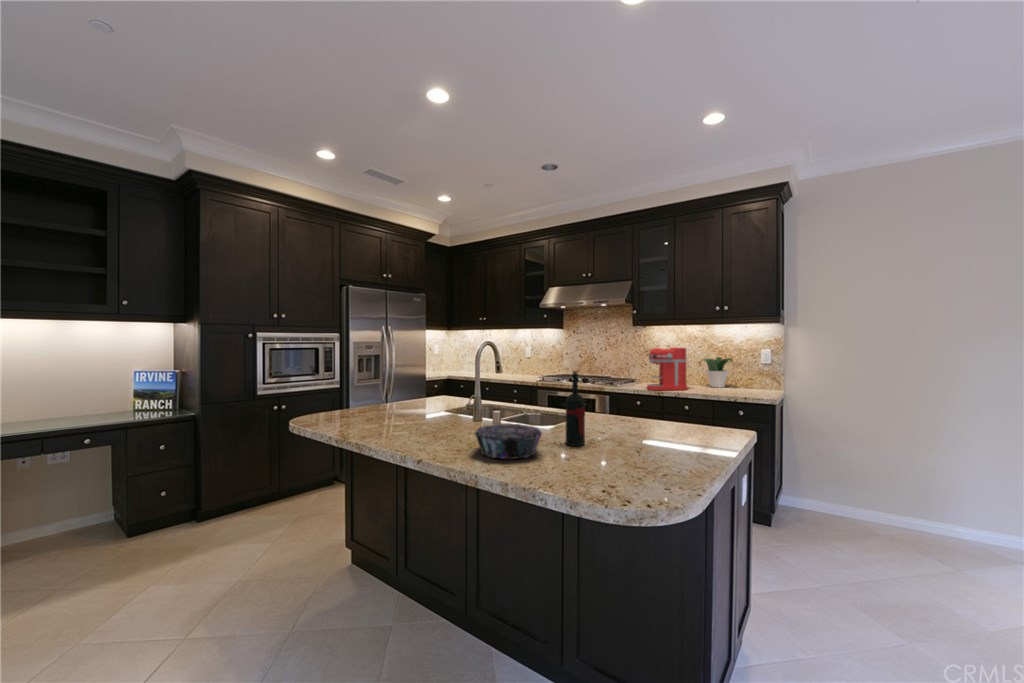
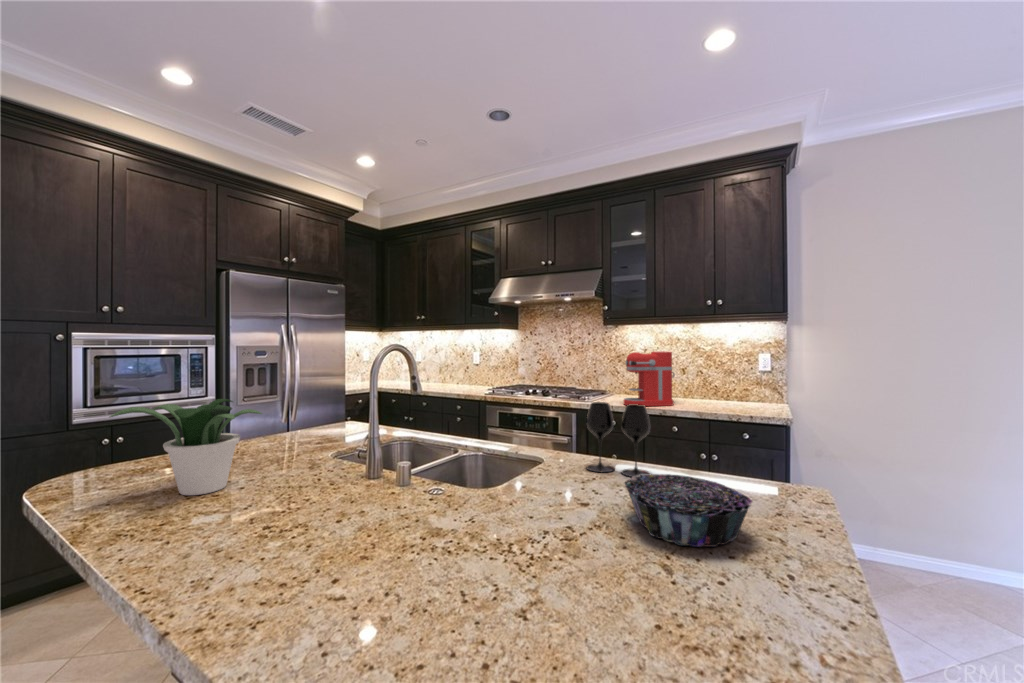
potted plant: present [703,357,733,388] -> present [110,399,262,495]
wine bottle: present [565,371,585,446] -> none [521,399,559,549]
wine glass: none [607,379,648,425] -> present [586,402,651,477]
decorative bowl: present [475,424,542,459] -> present [625,474,752,547]

